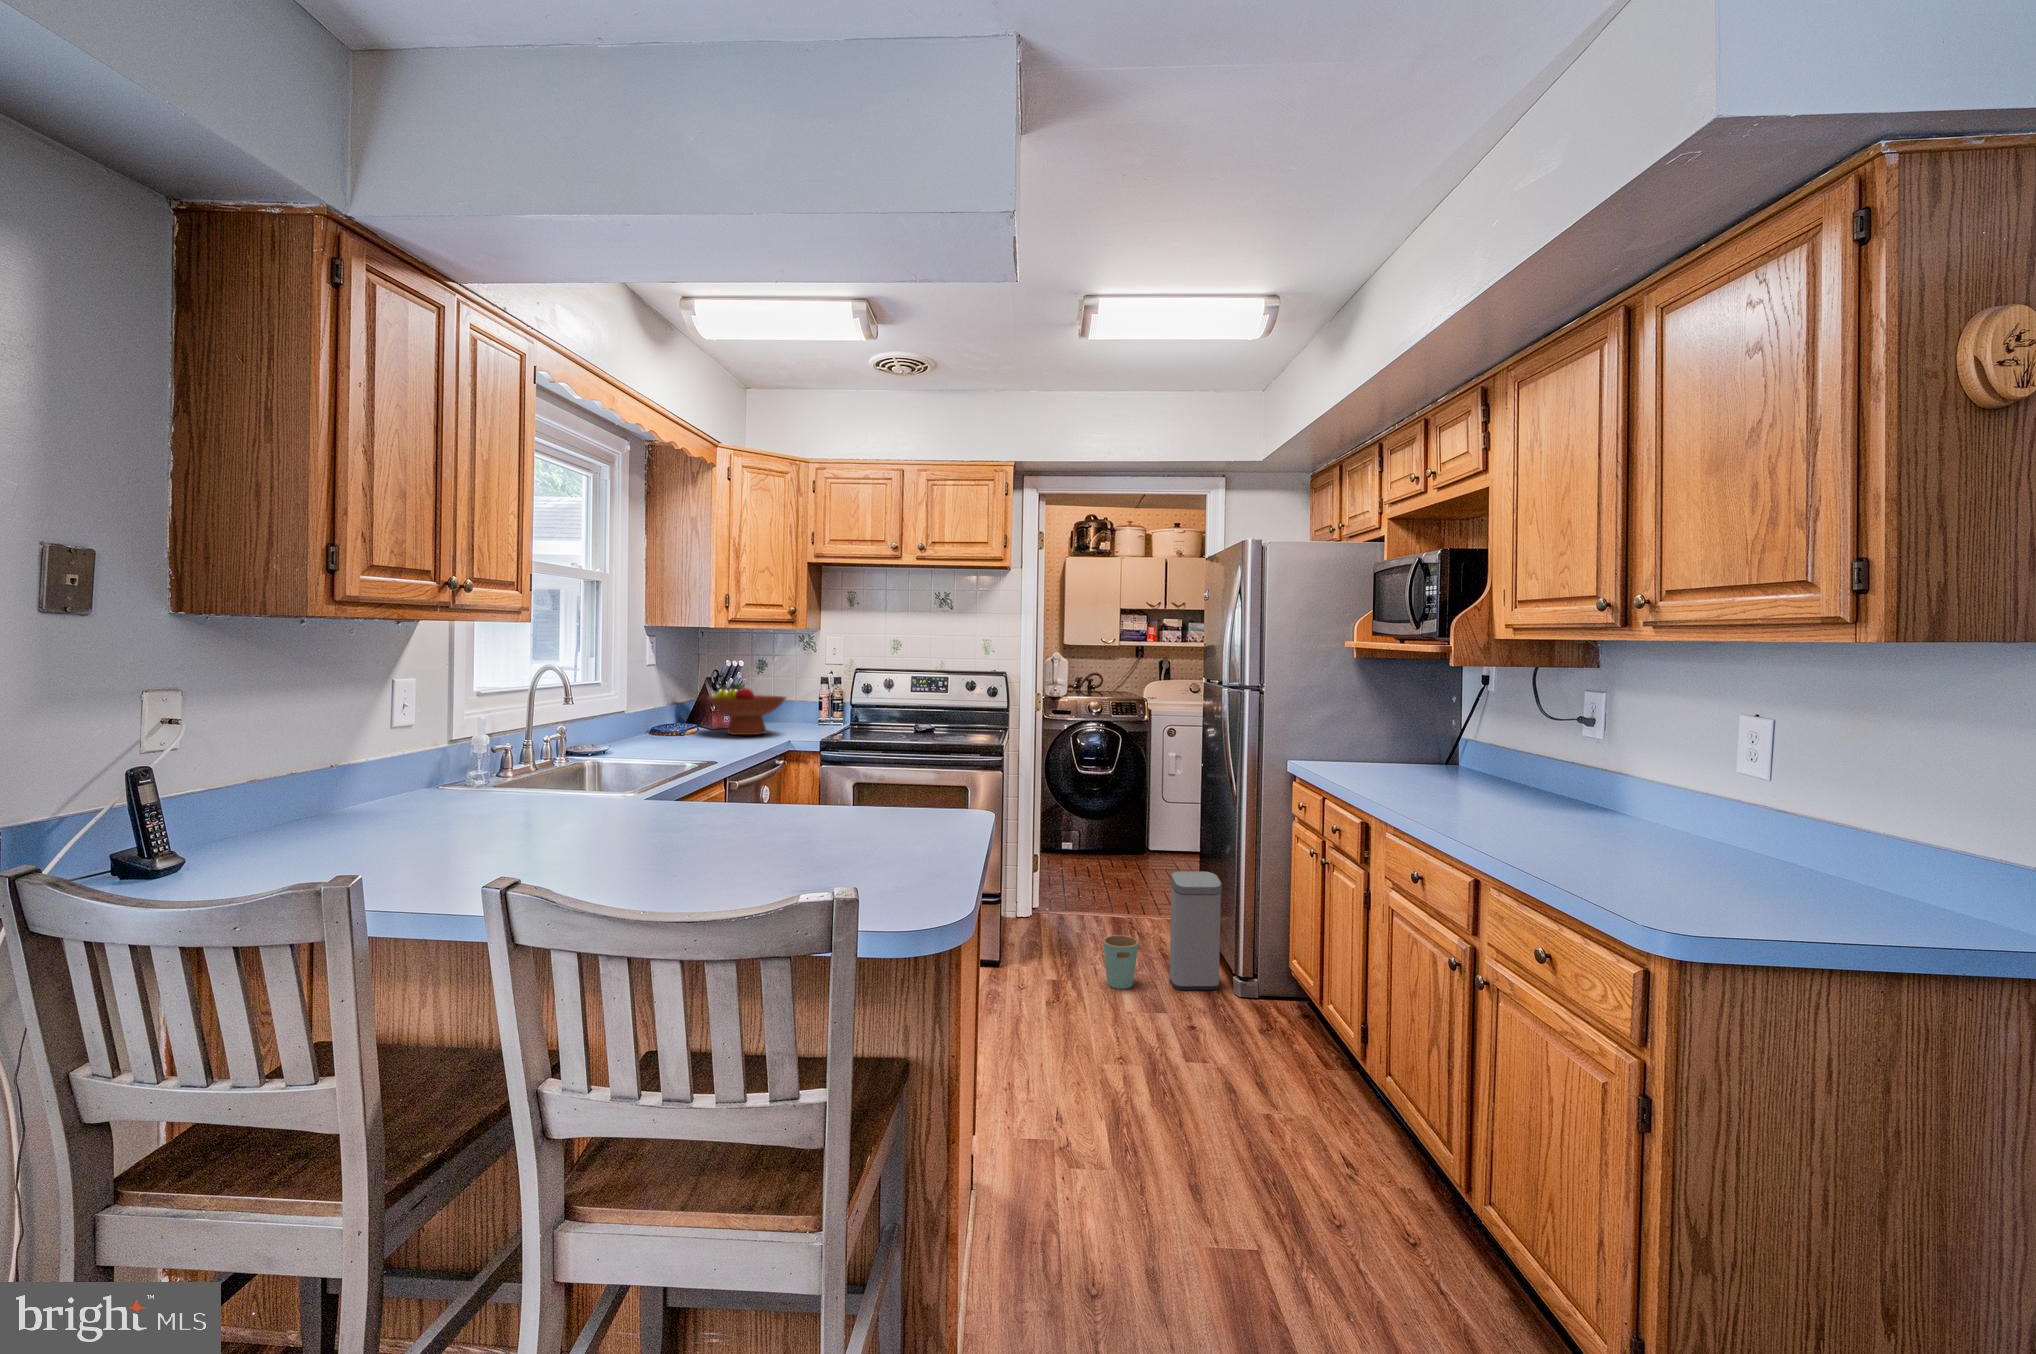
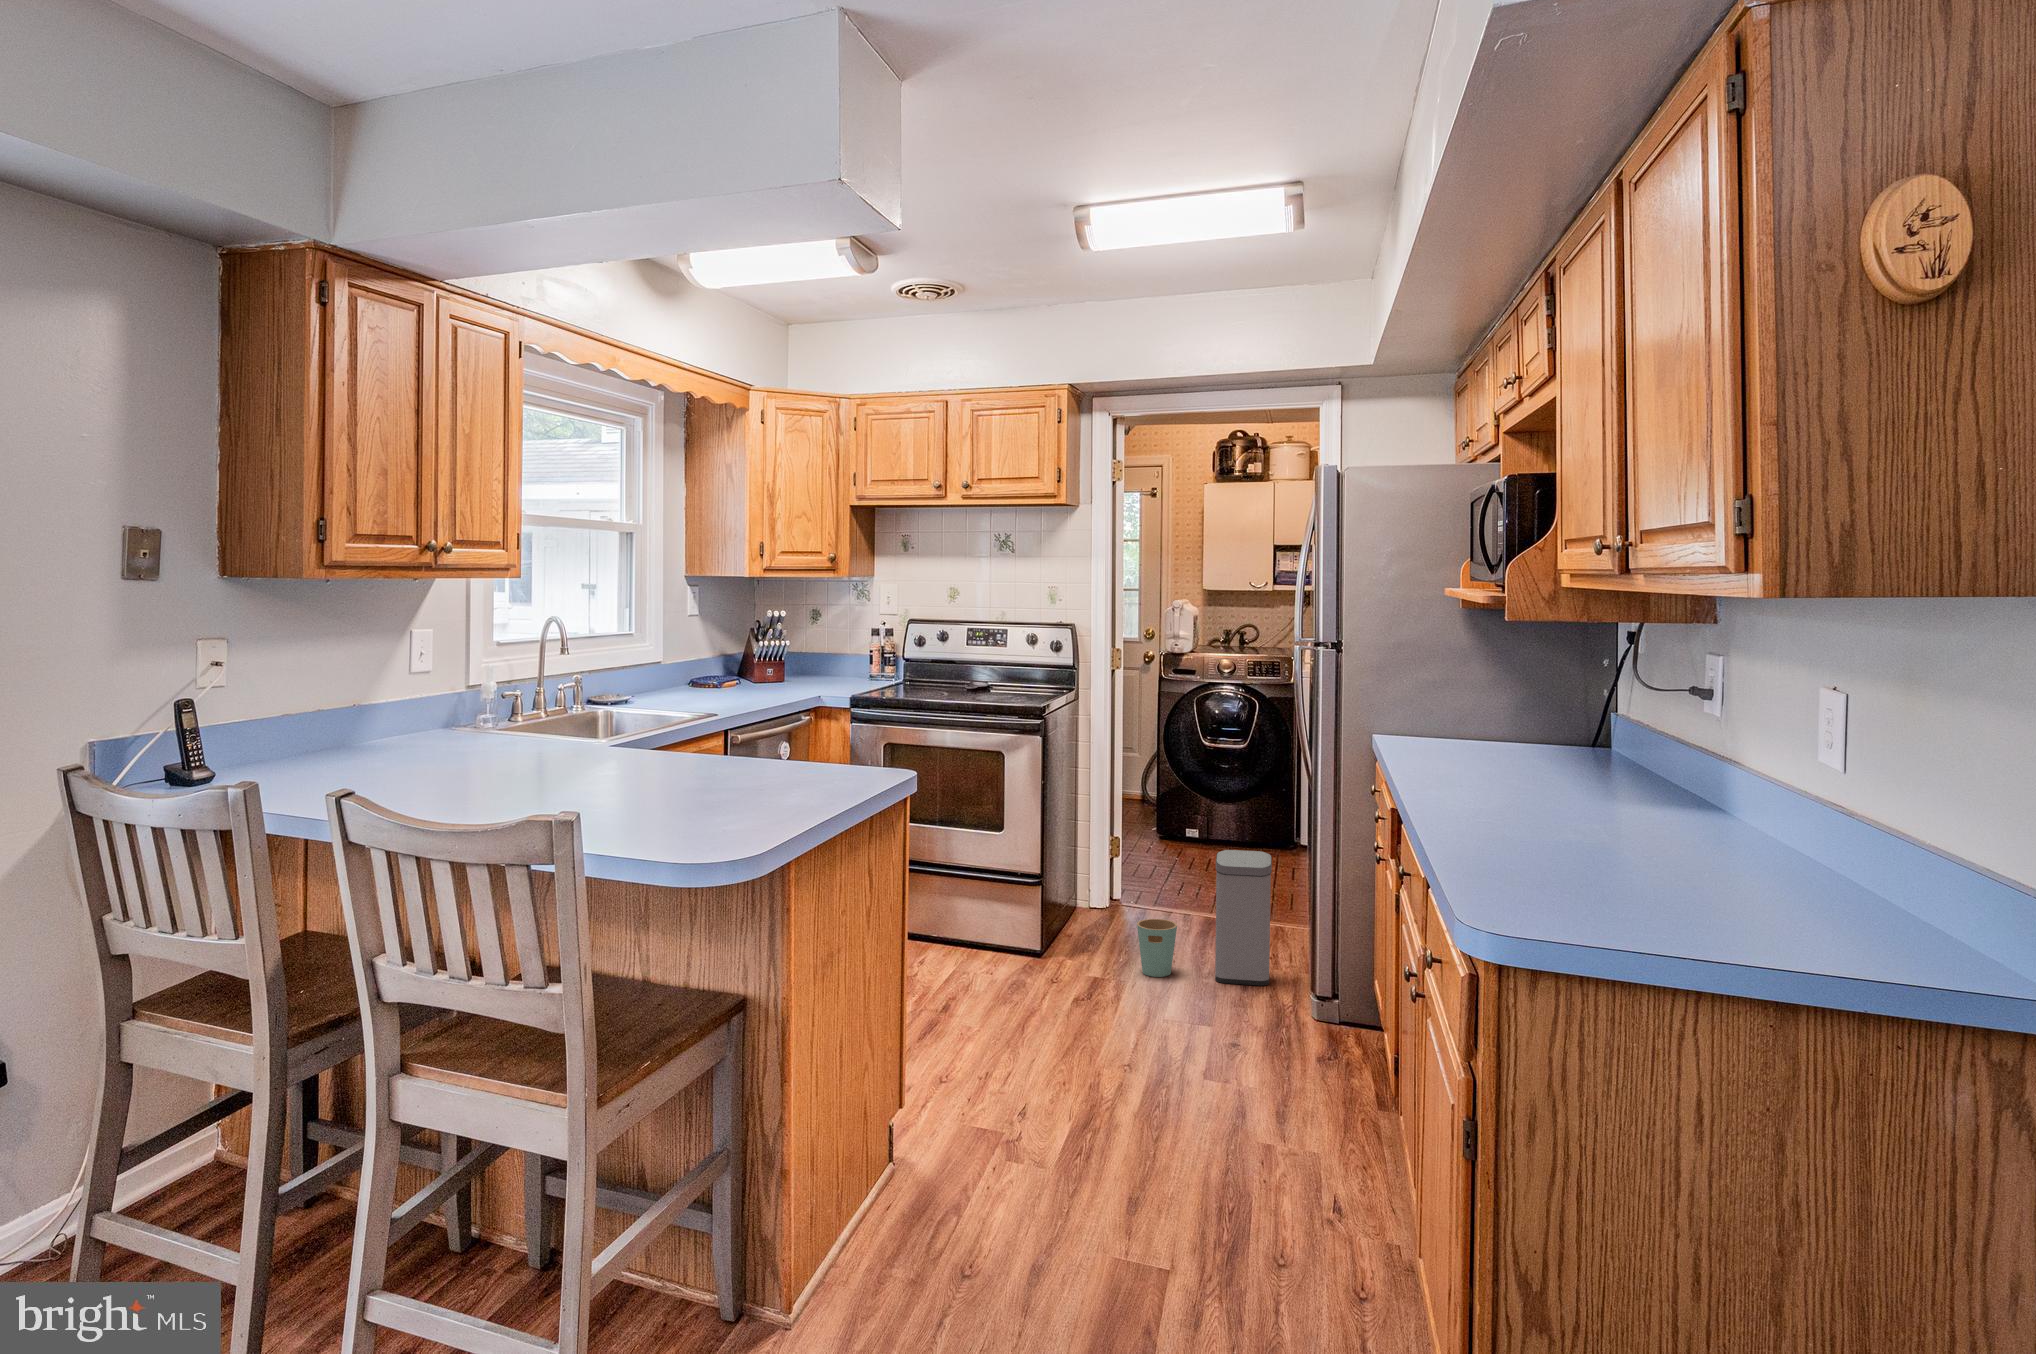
fruit bowl: present [708,684,786,735] -> none [738,637,821,691]

